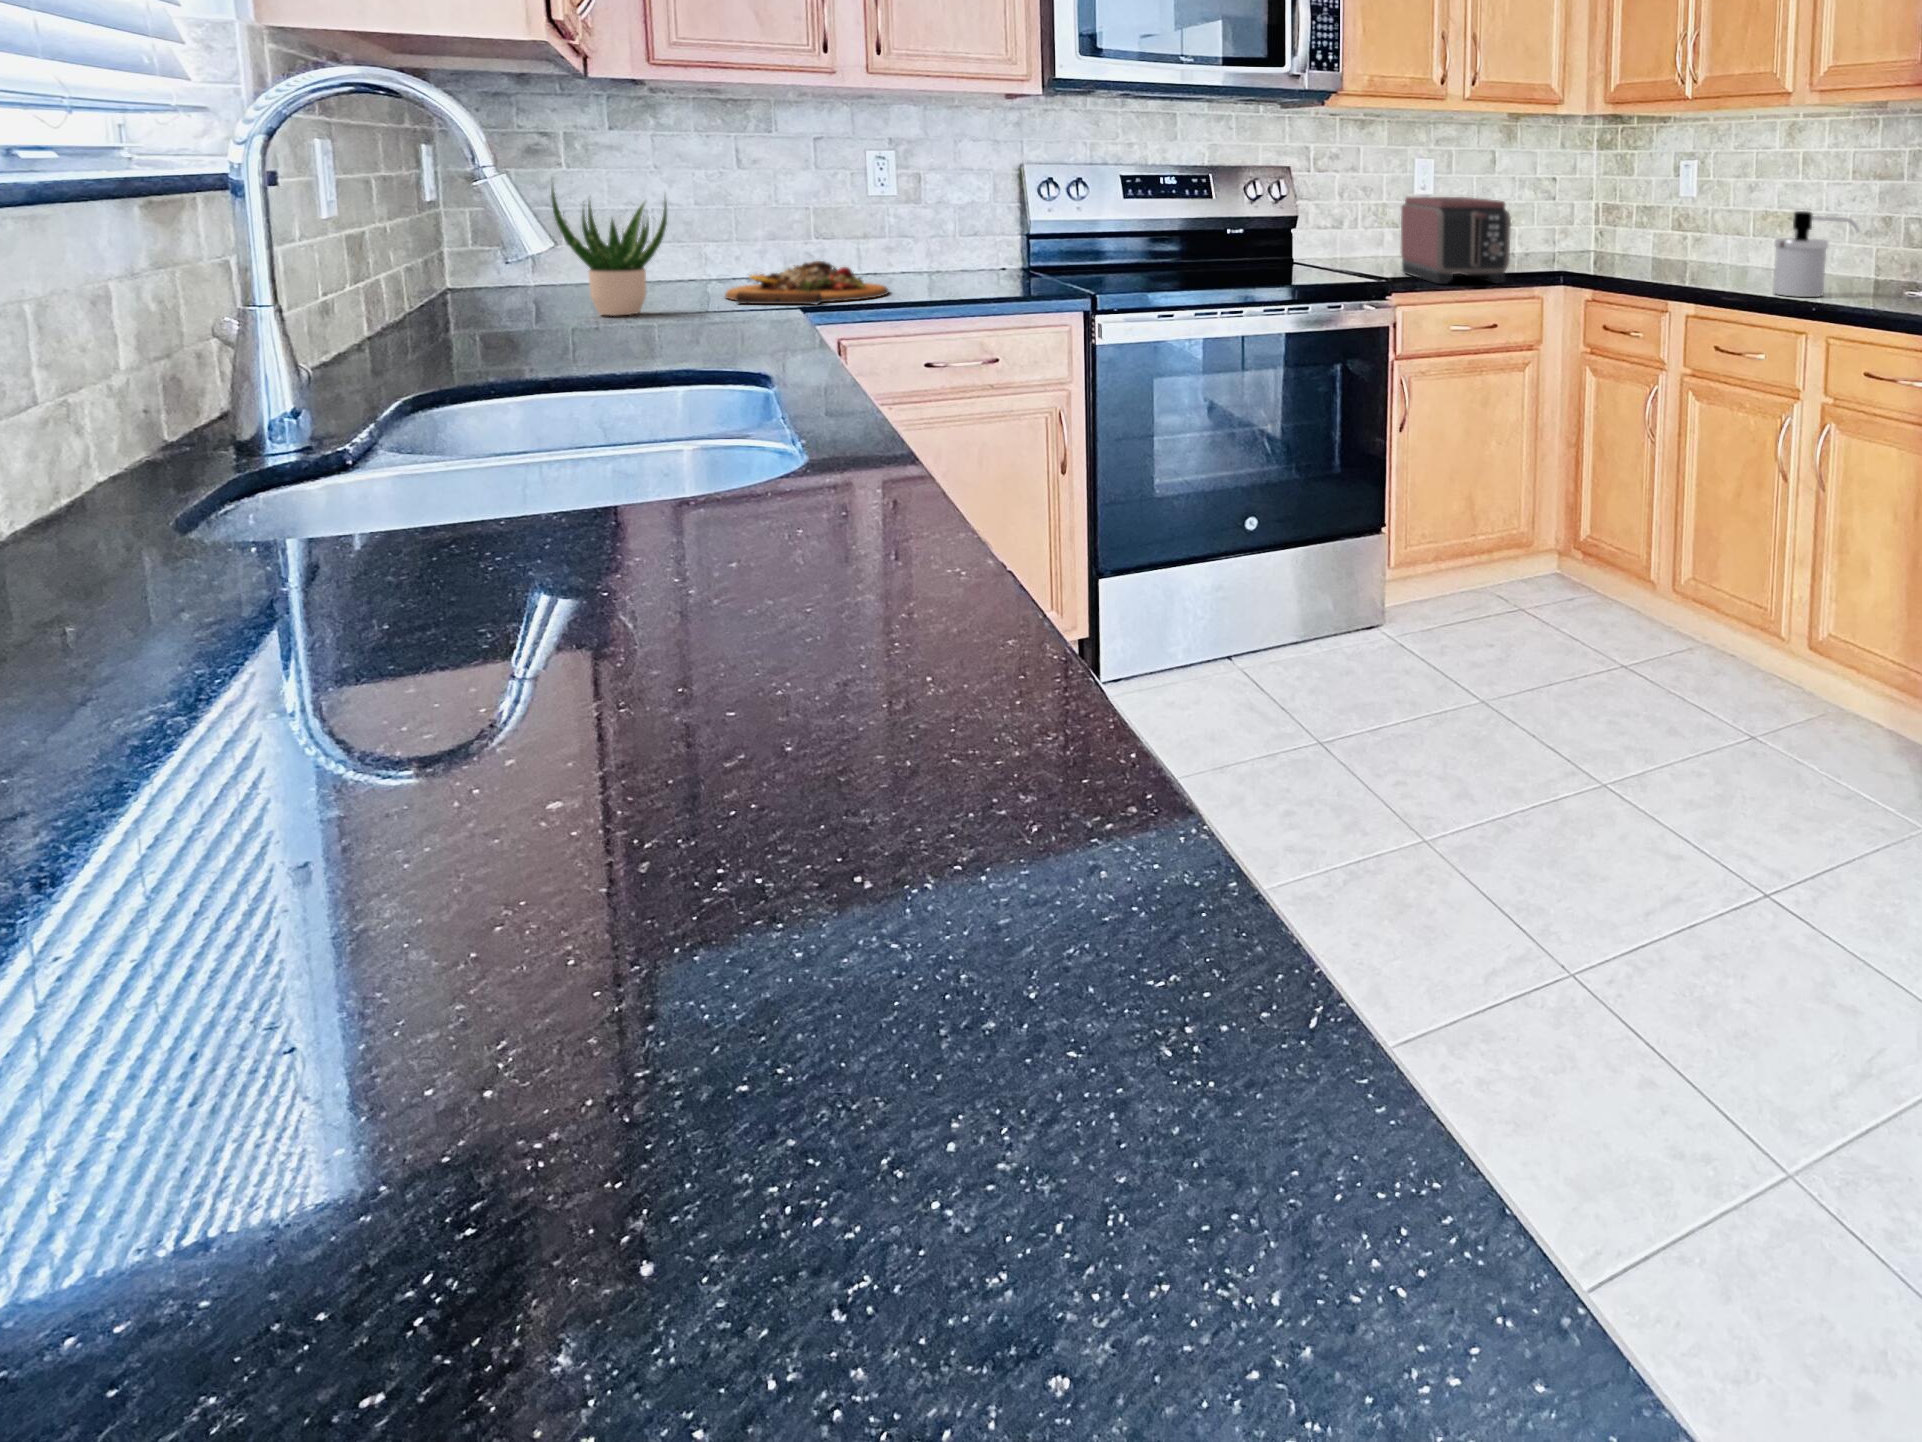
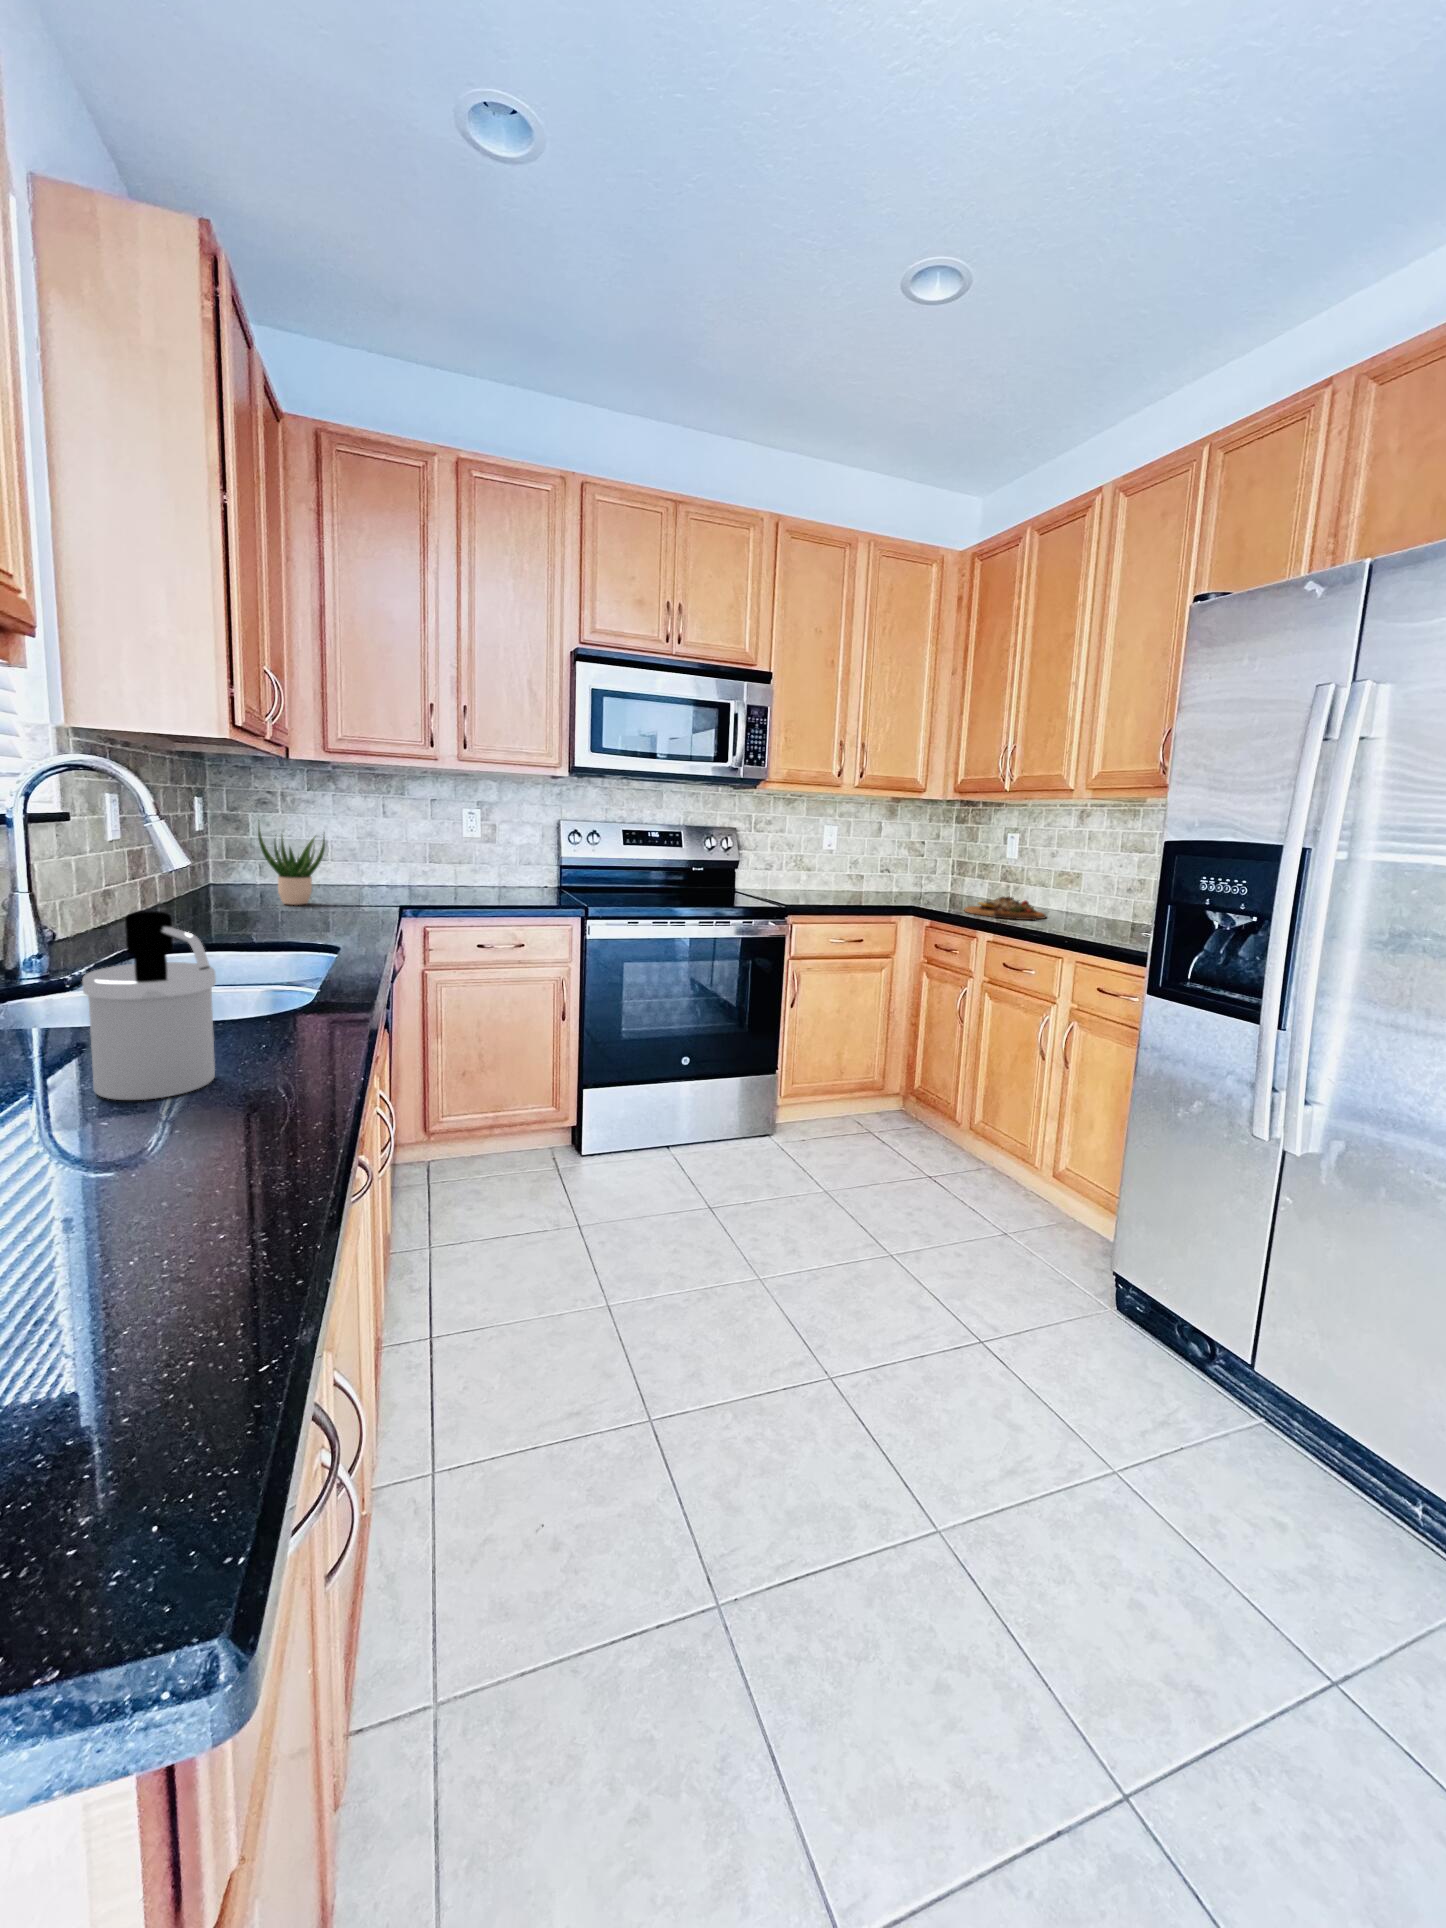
toaster: present [1401,197,1511,284] -> none [805,850,874,911]
soap dispenser: present [1774,211,1860,297] -> present [82,911,216,1100]
cutting board: present [725,261,889,304] -> present [964,897,1046,920]

